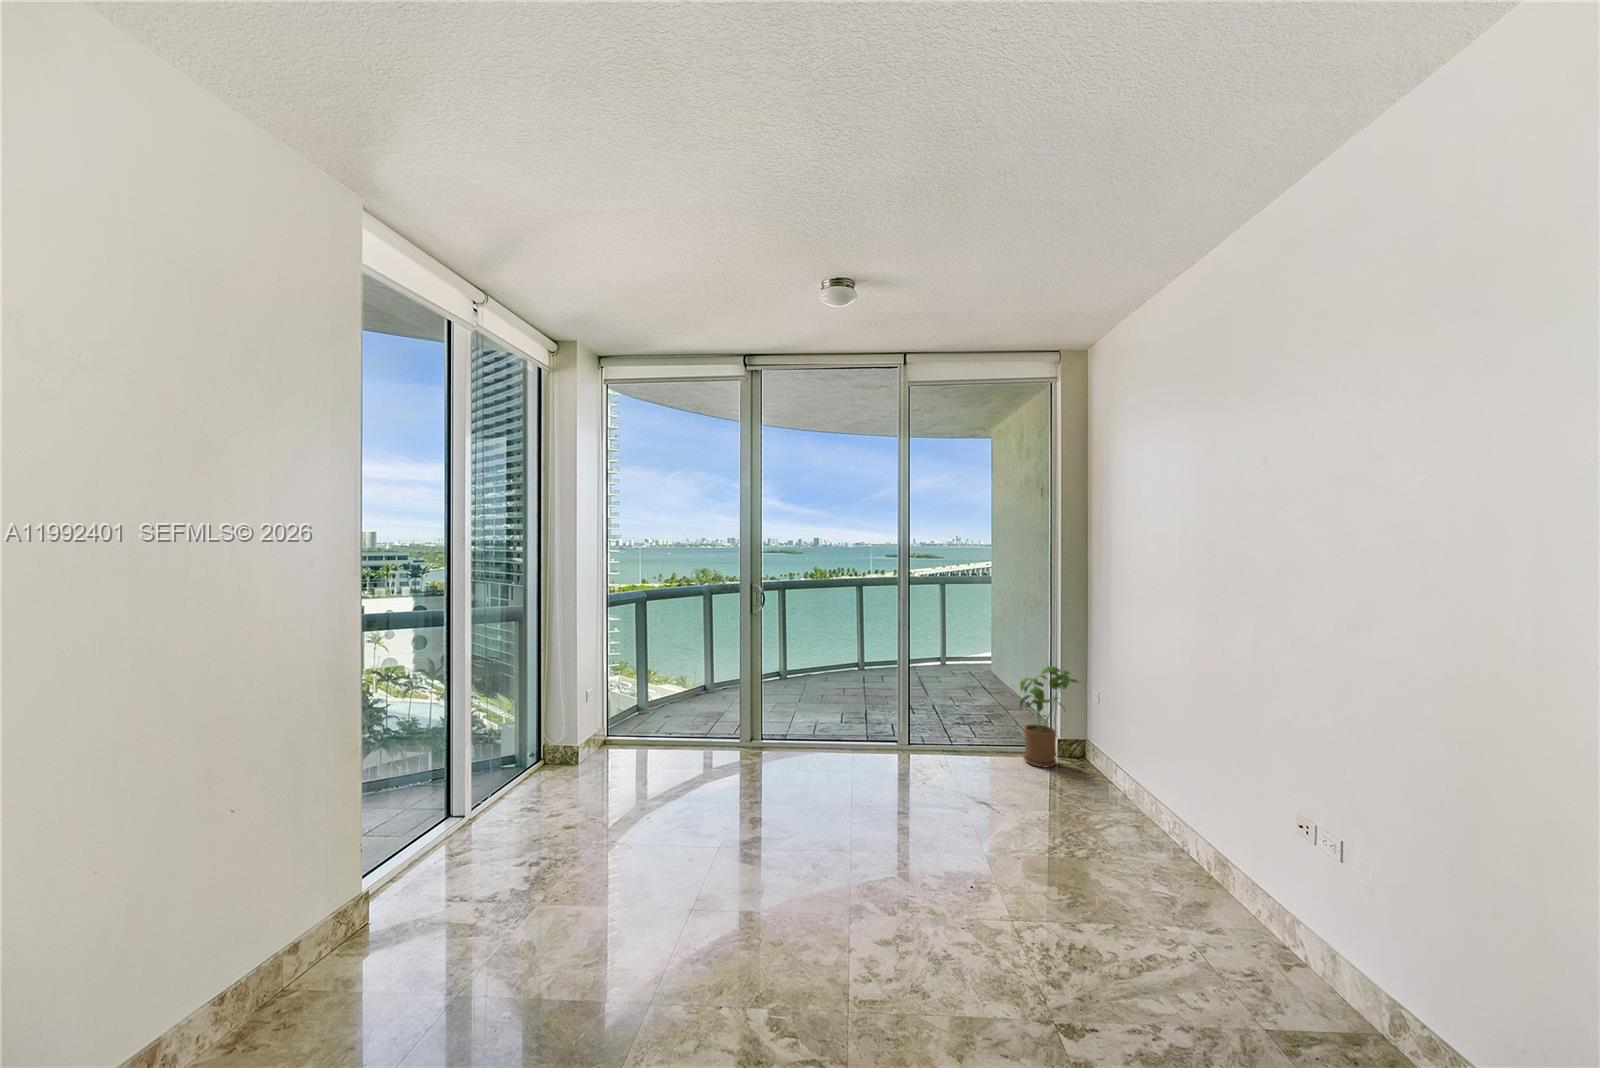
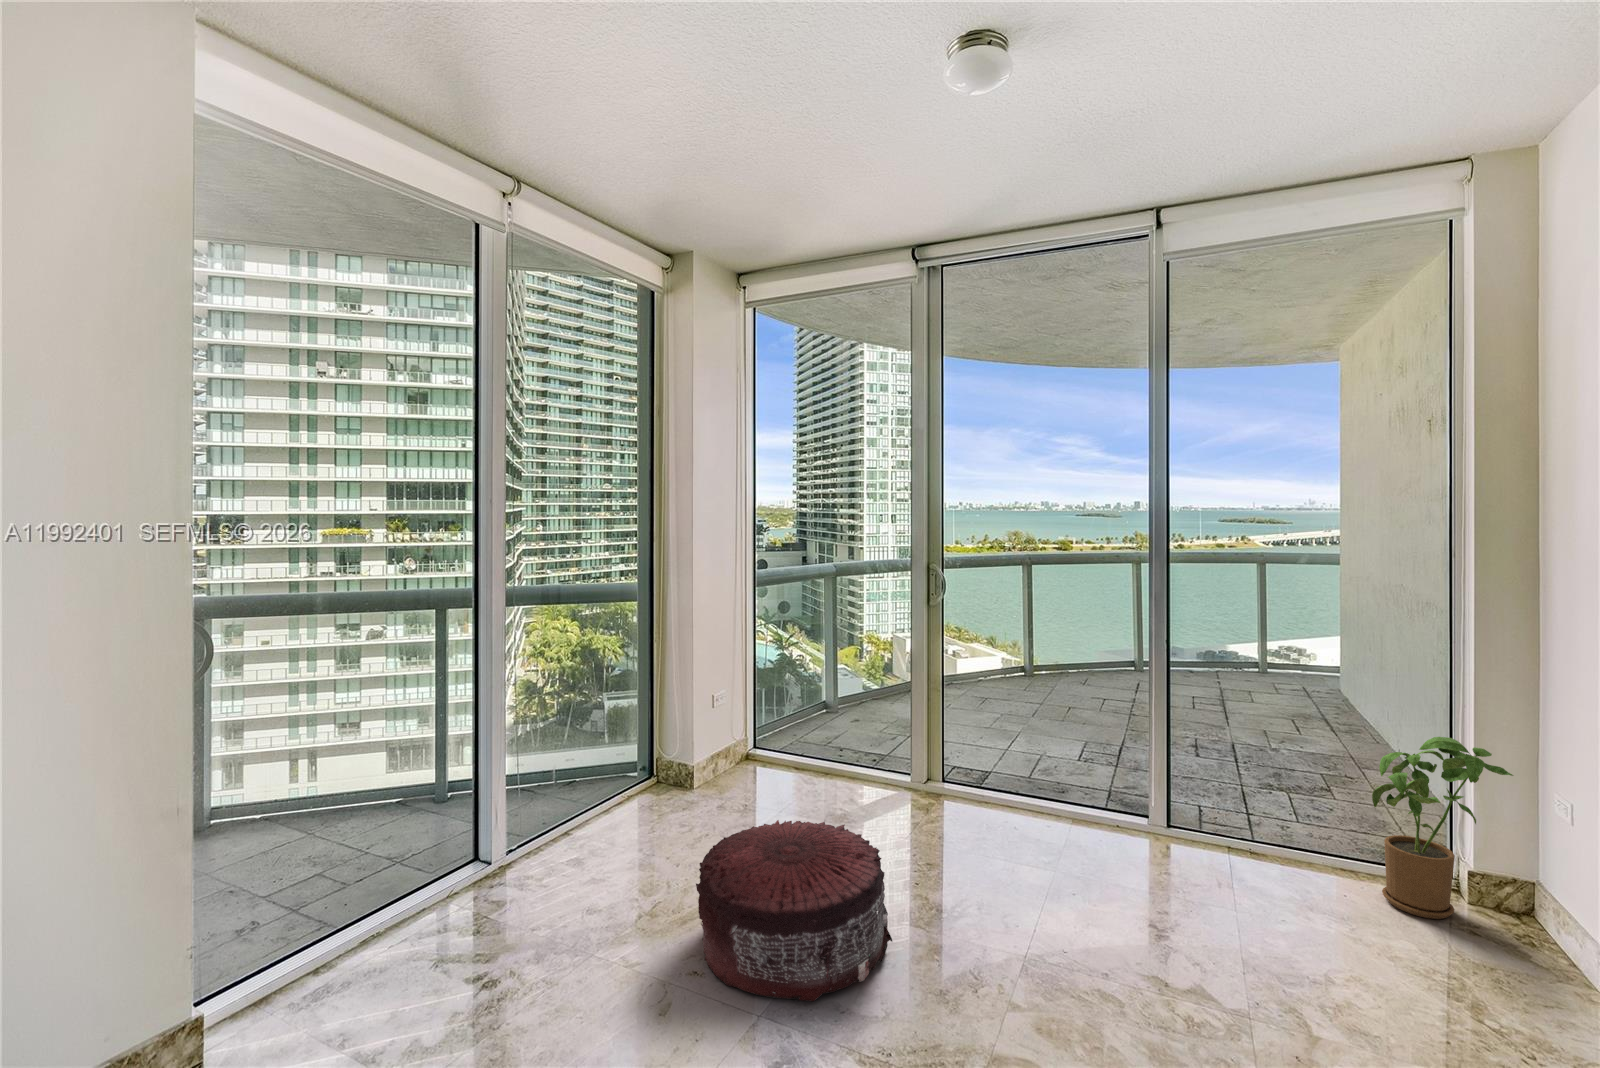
pouf: none [642,763,785,894] -> present [696,820,892,1001]

